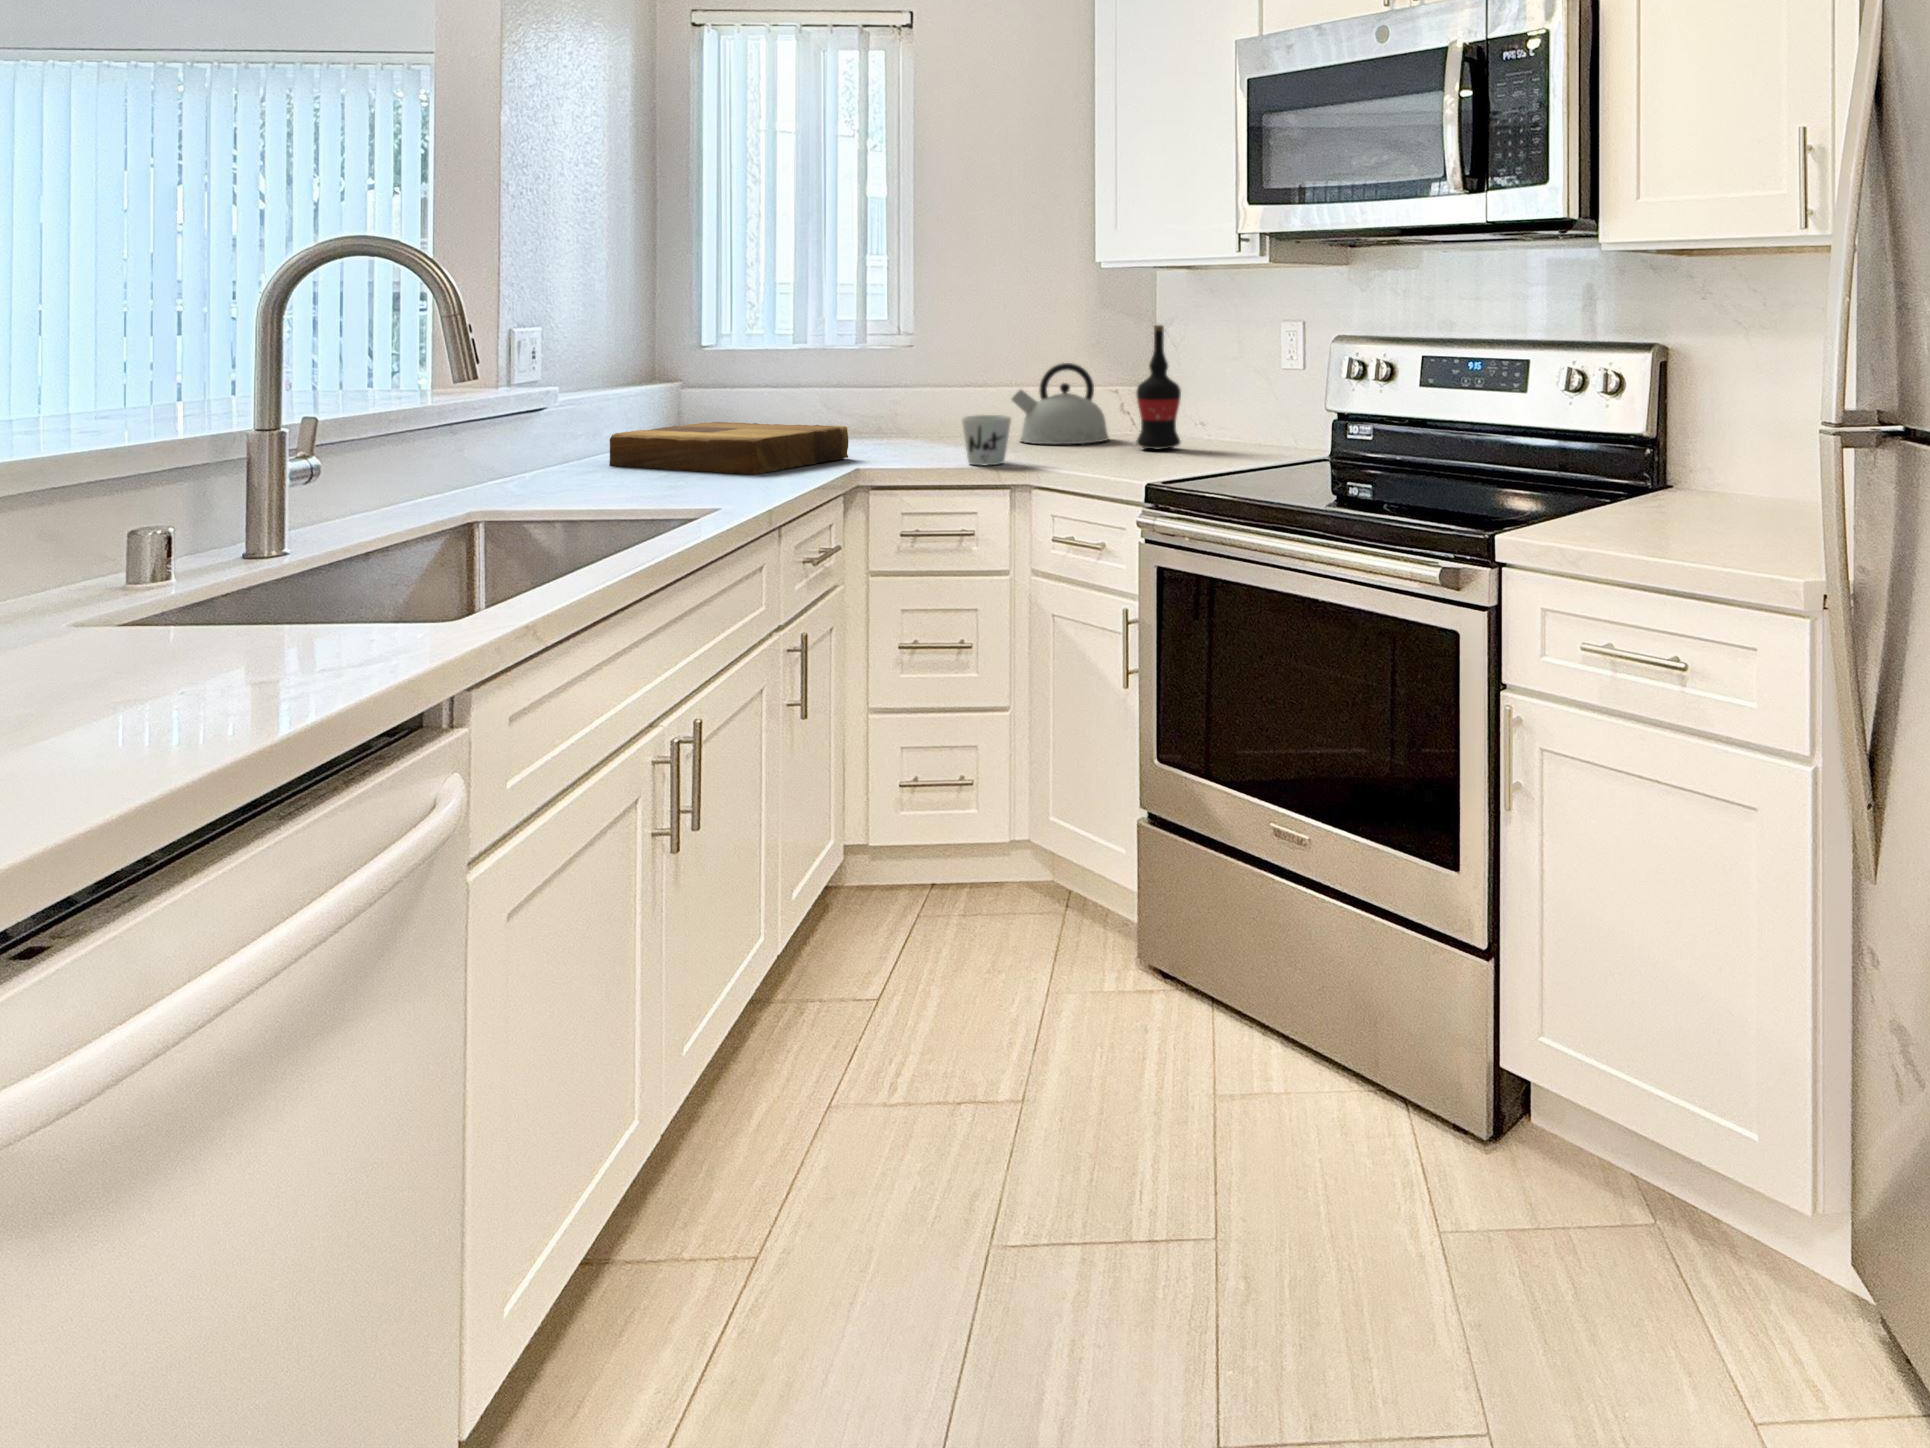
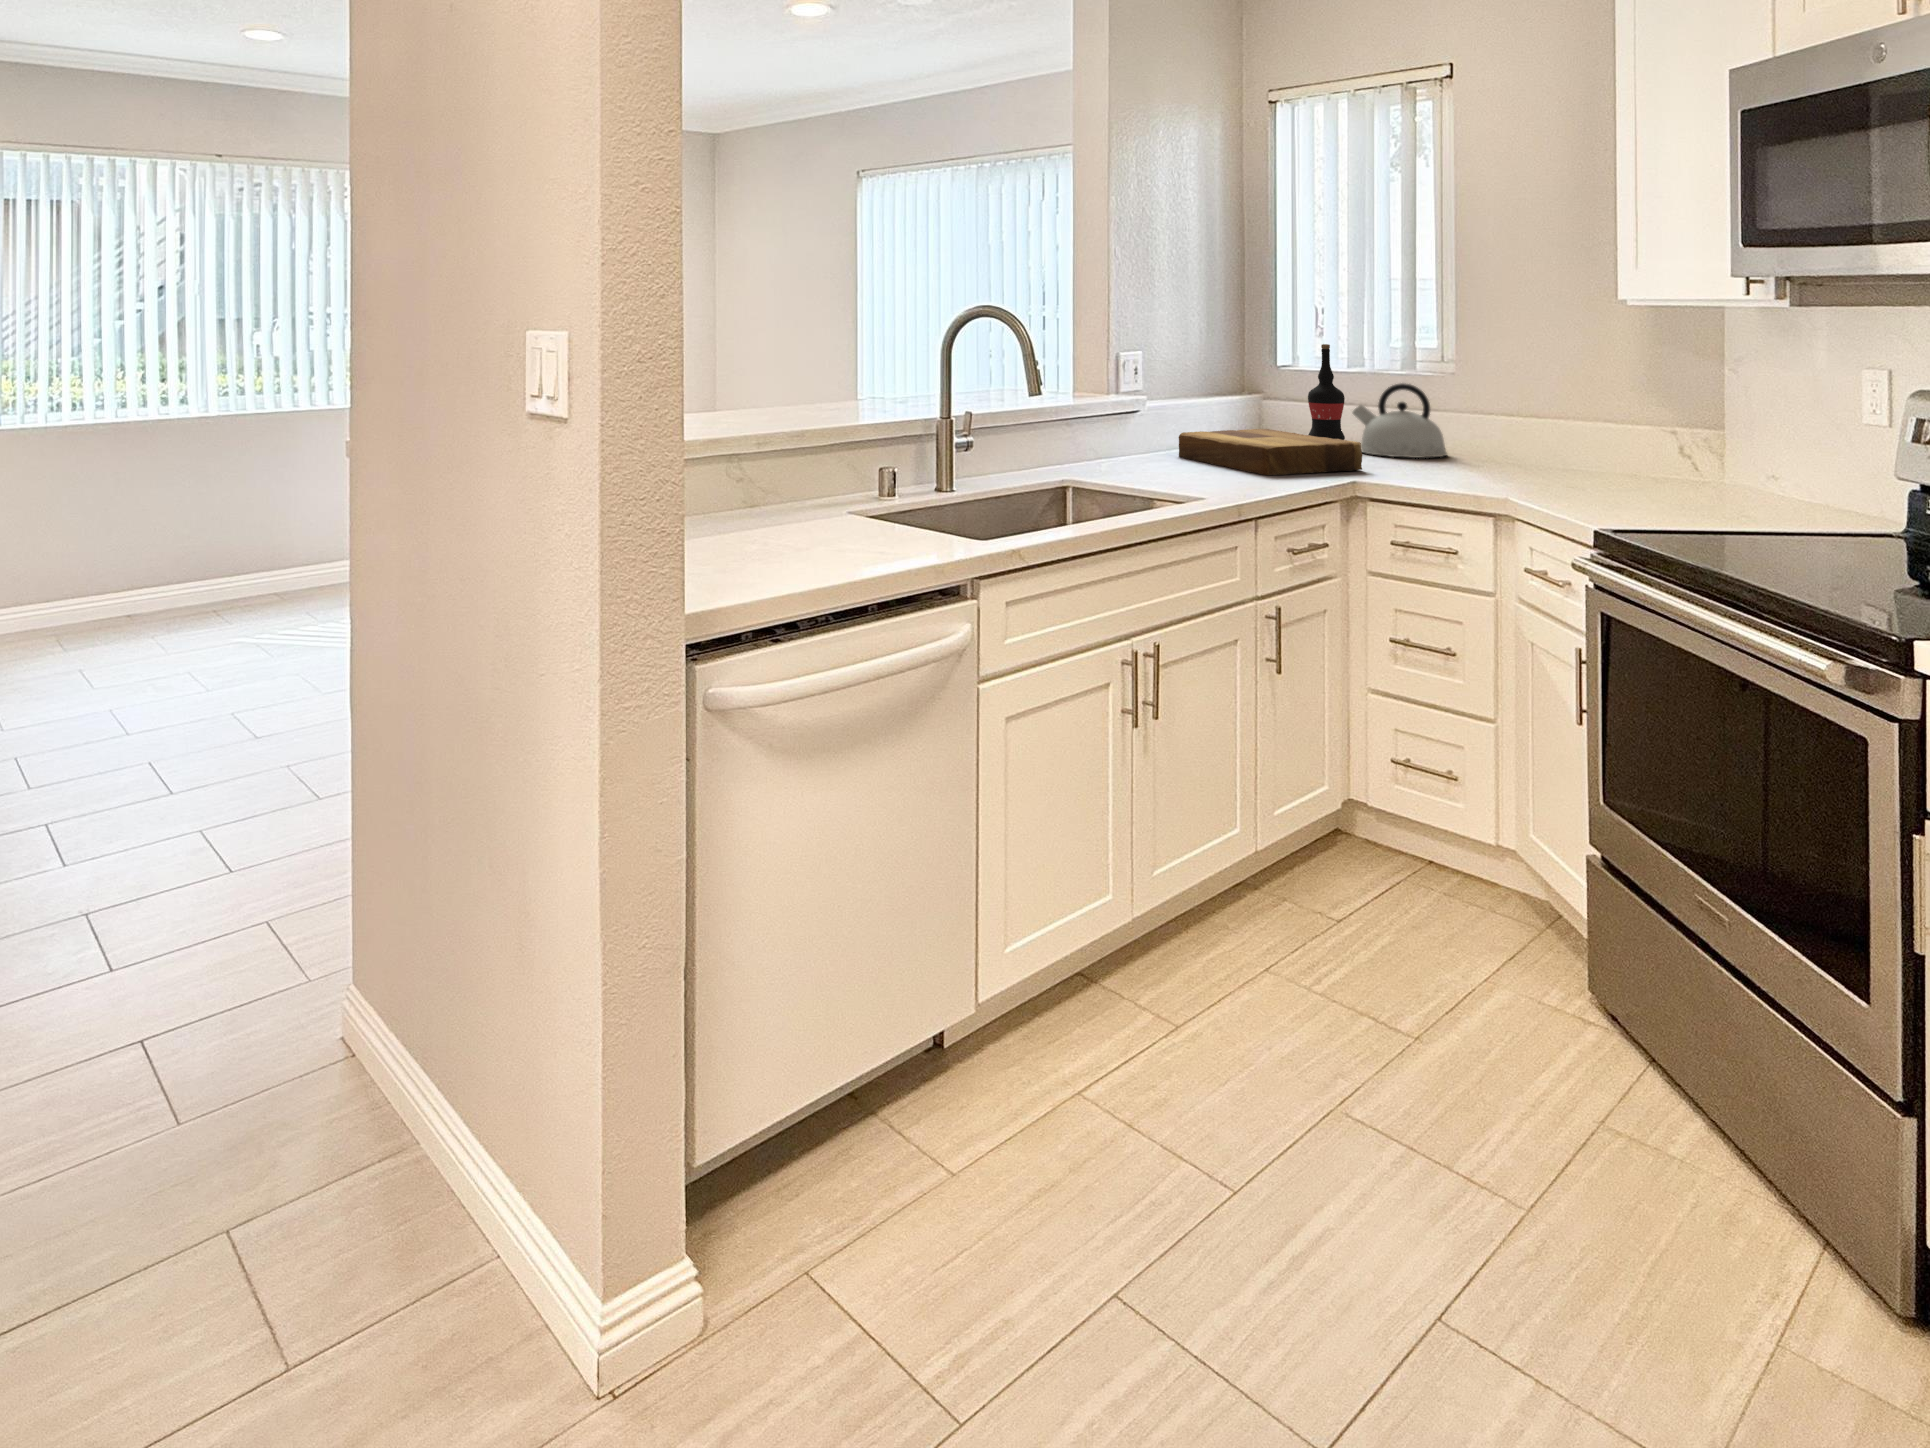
wine bottle: present [1136,325,1181,449] -> present [1308,344,1345,440]
kettle: present [1011,363,1109,444] -> present [1353,383,1447,458]
mug: present [962,415,1011,465] -> none [1454,443,1506,492]

